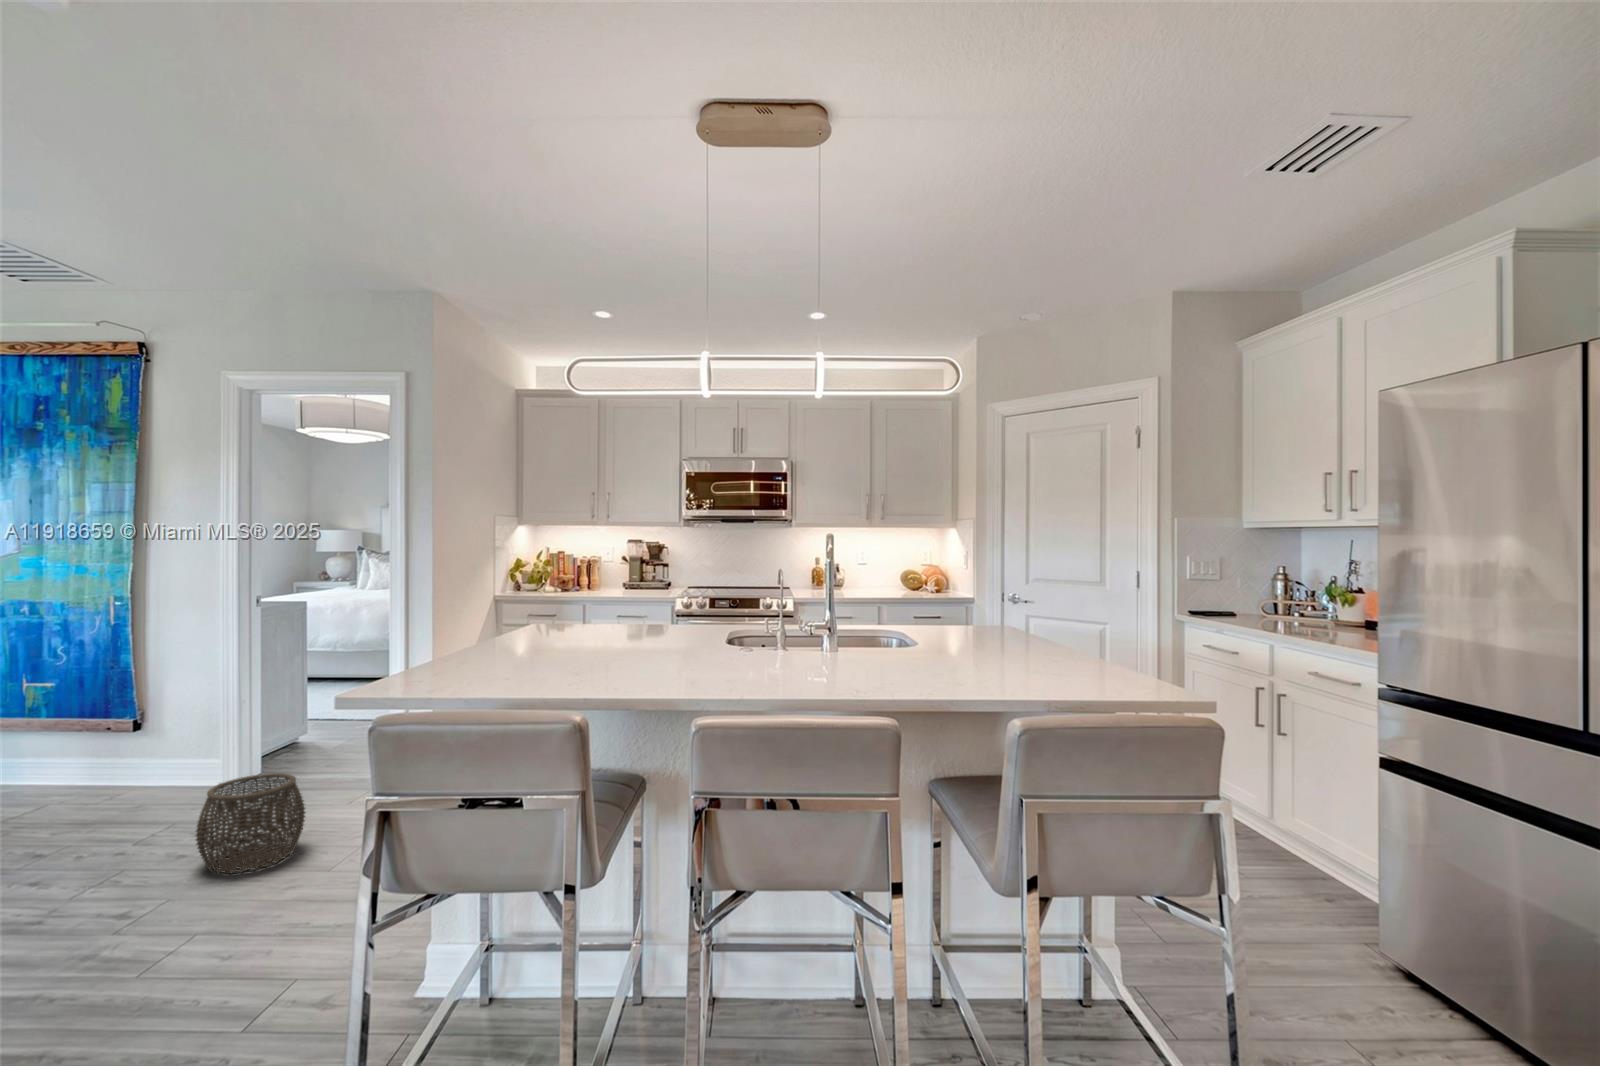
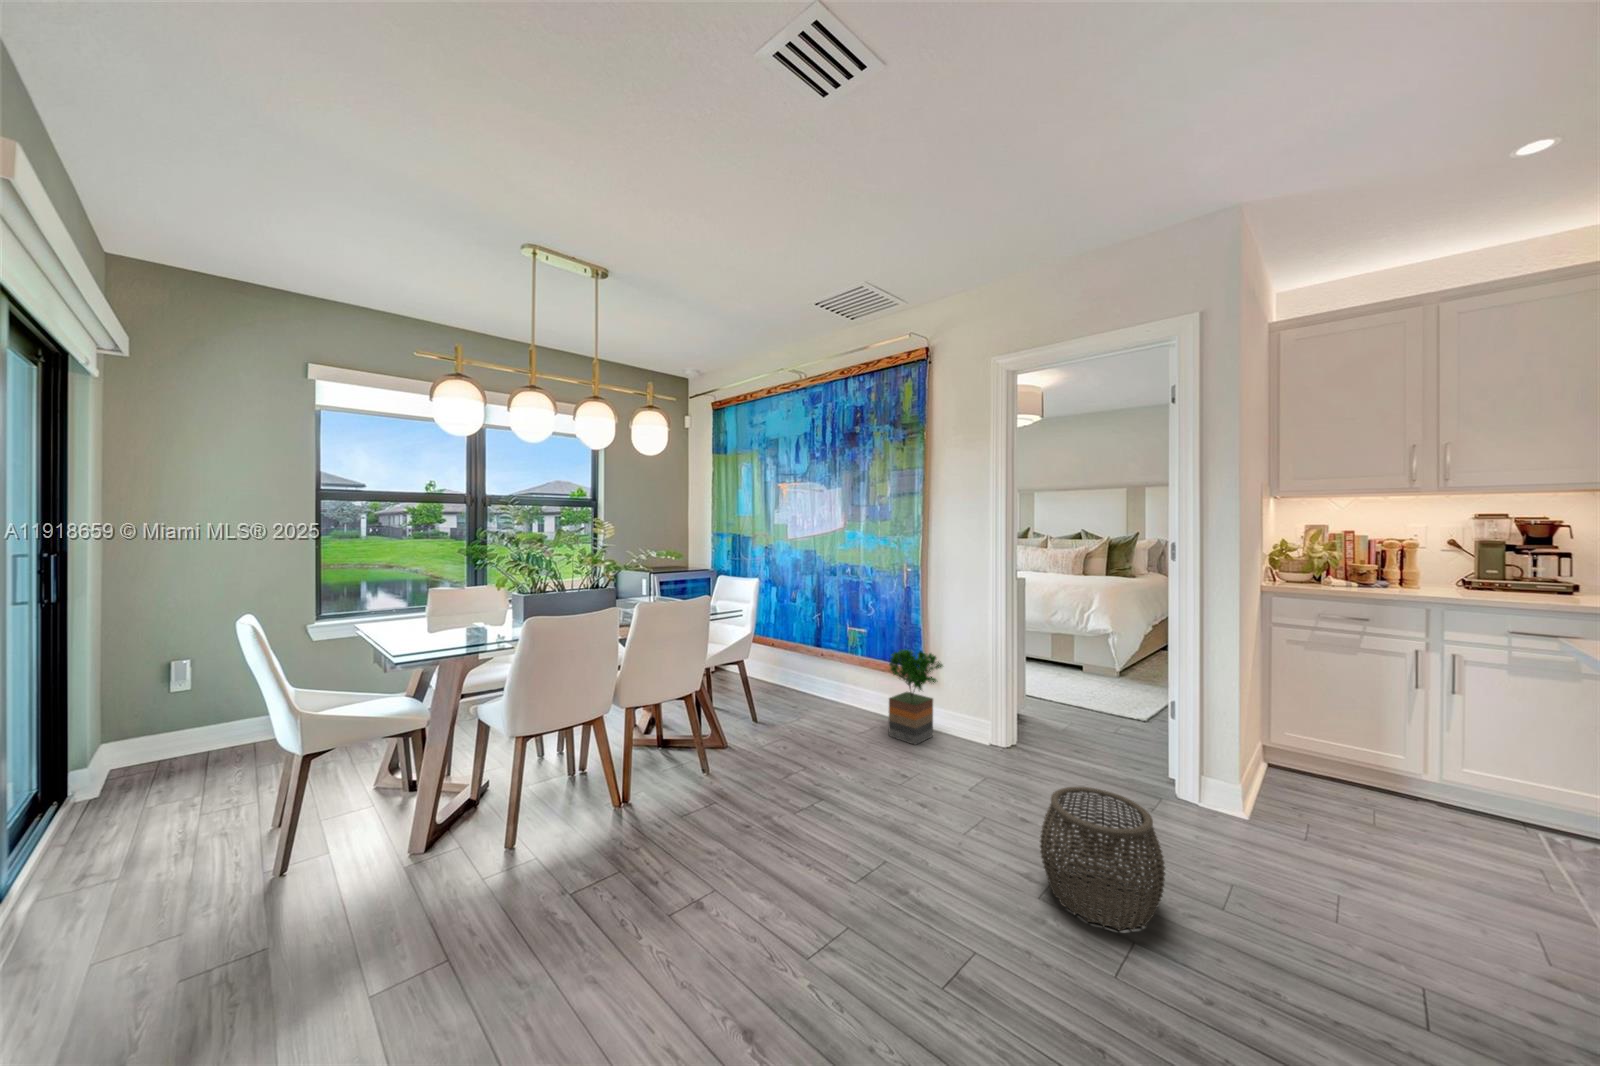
potted tree: none [71,694,163,804] -> present [889,650,943,745]

